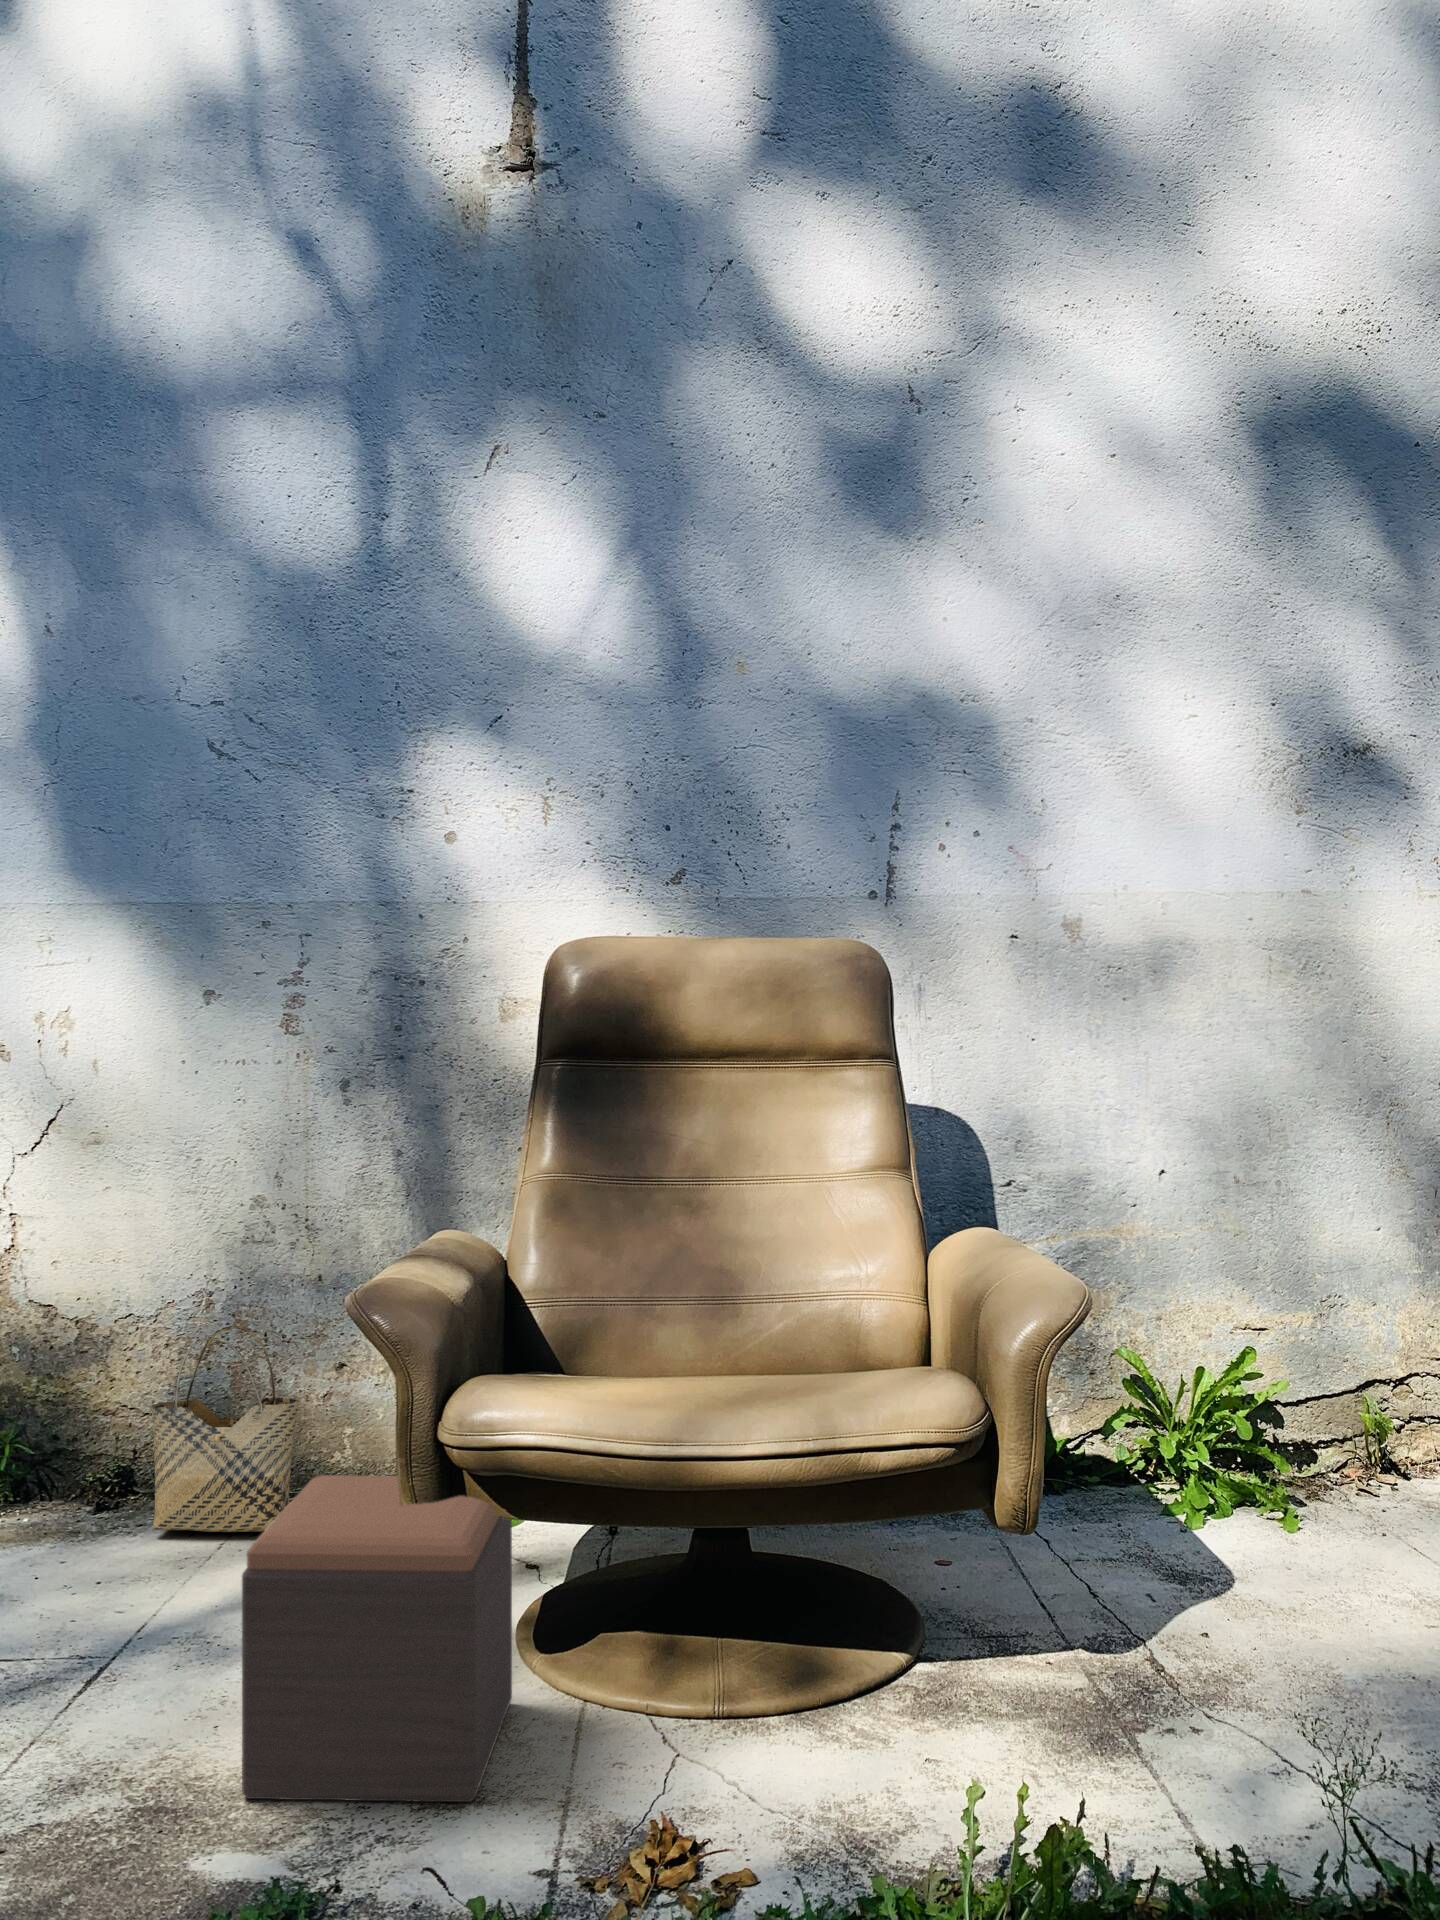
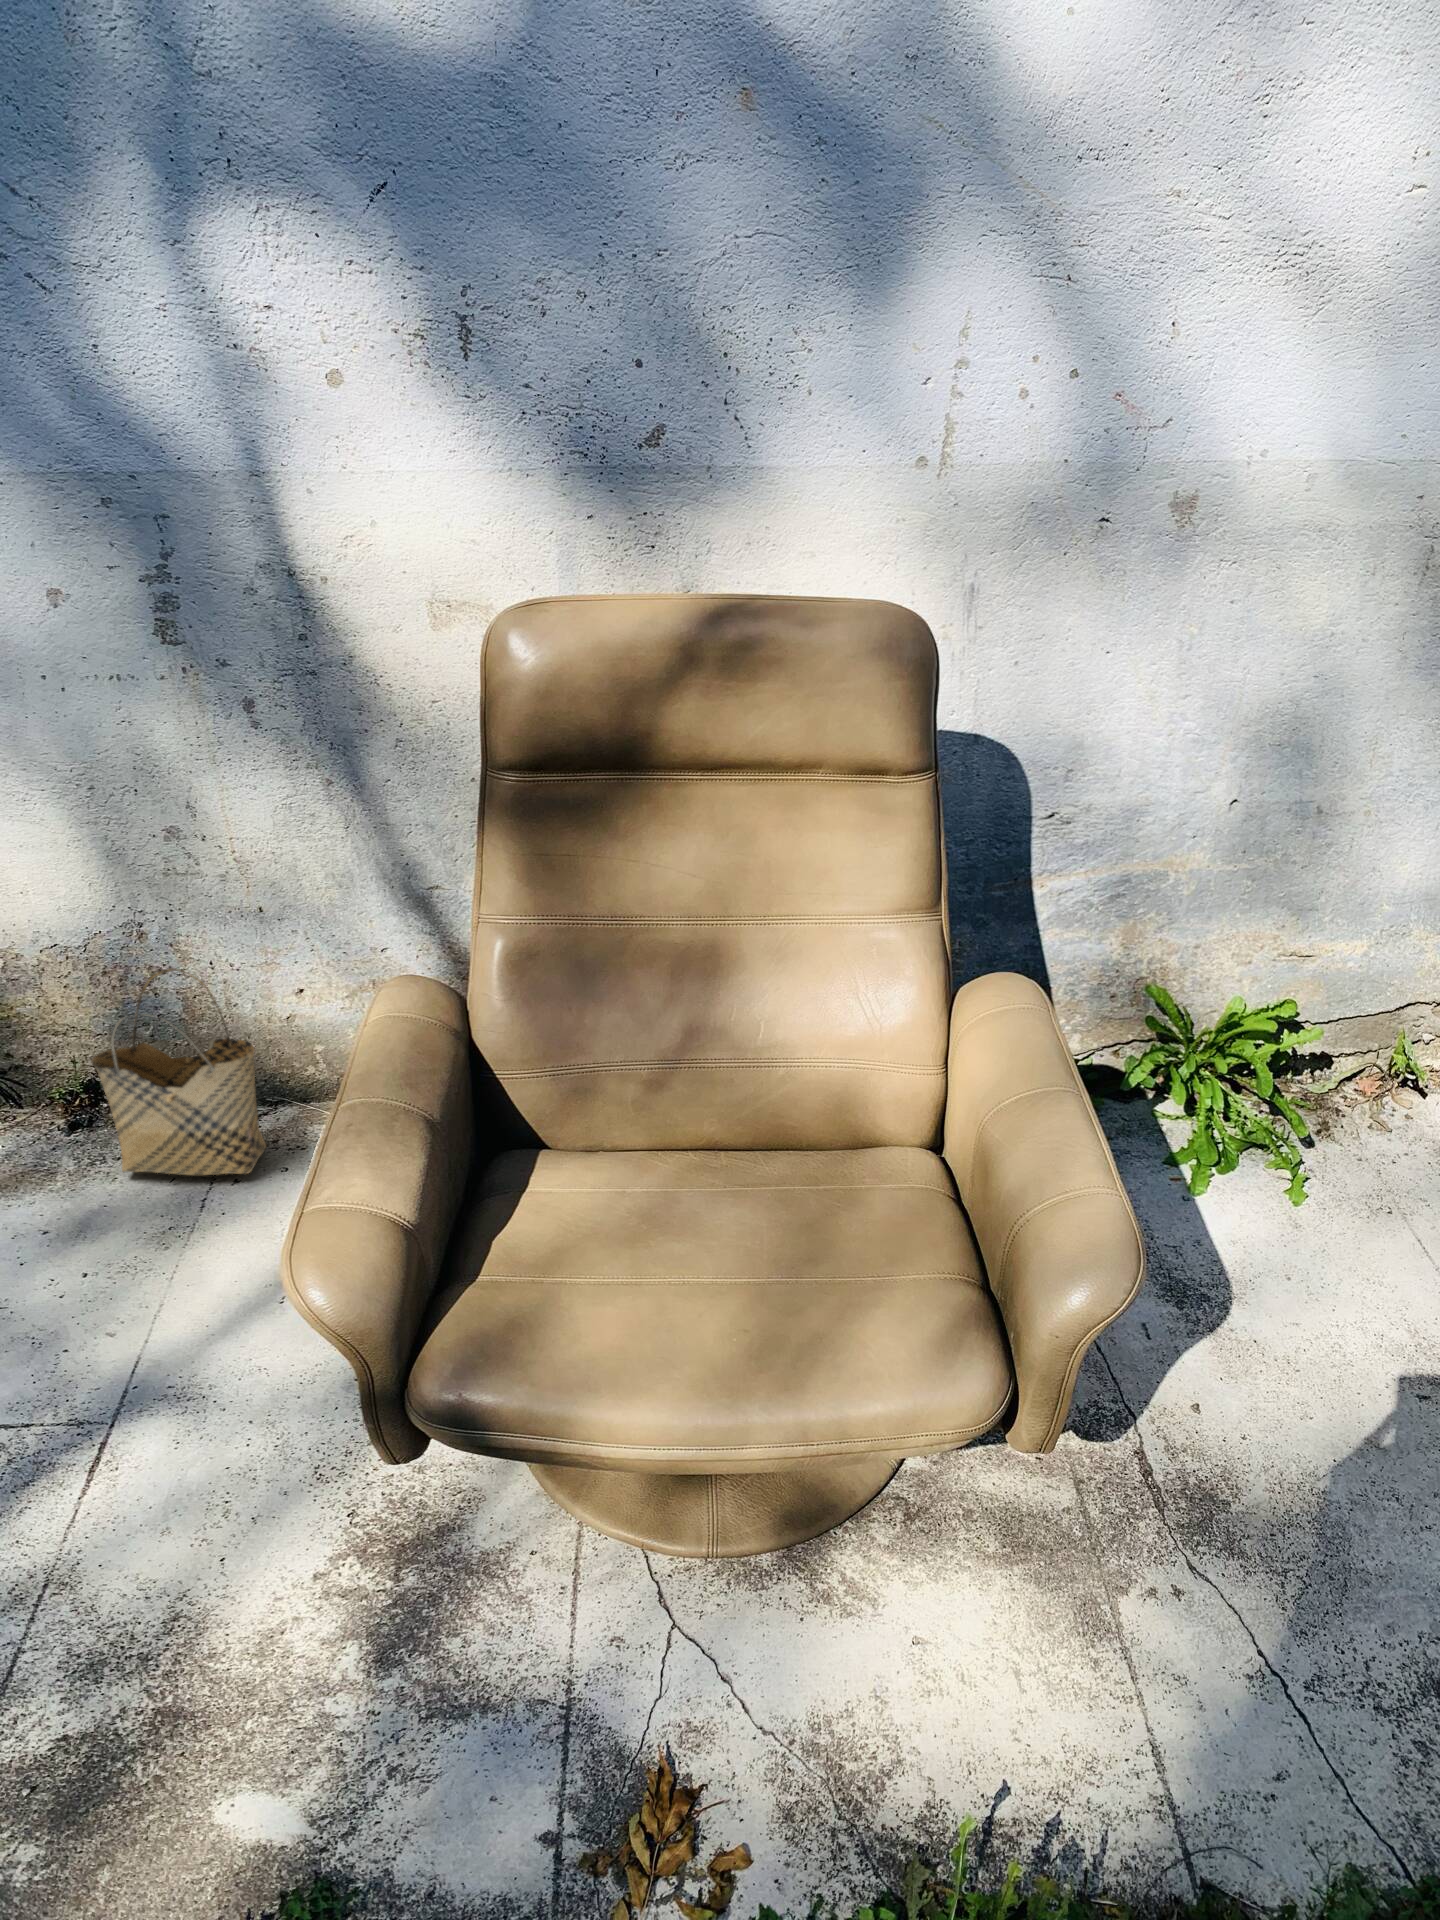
footstool: present [242,1475,512,1802] -> none [136,1370,481,1752]

